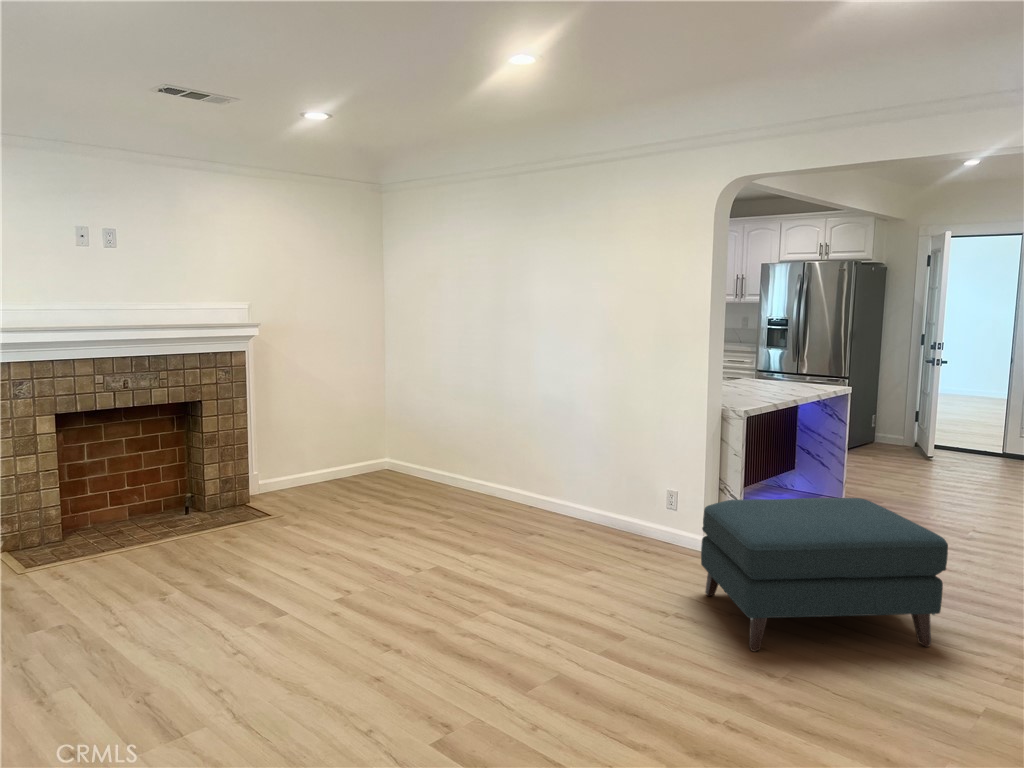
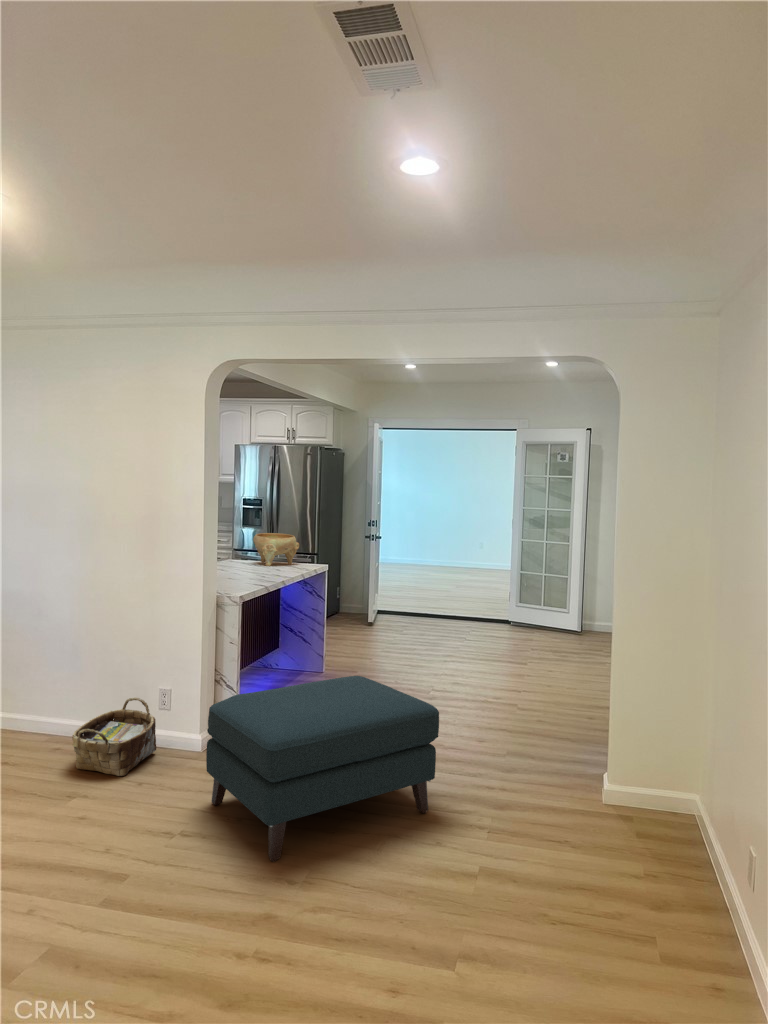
decorative bowl: none [772,353,822,387] -> present [253,533,299,566]
woven basket: none [594,495,664,558] -> present [72,698,156,776]

